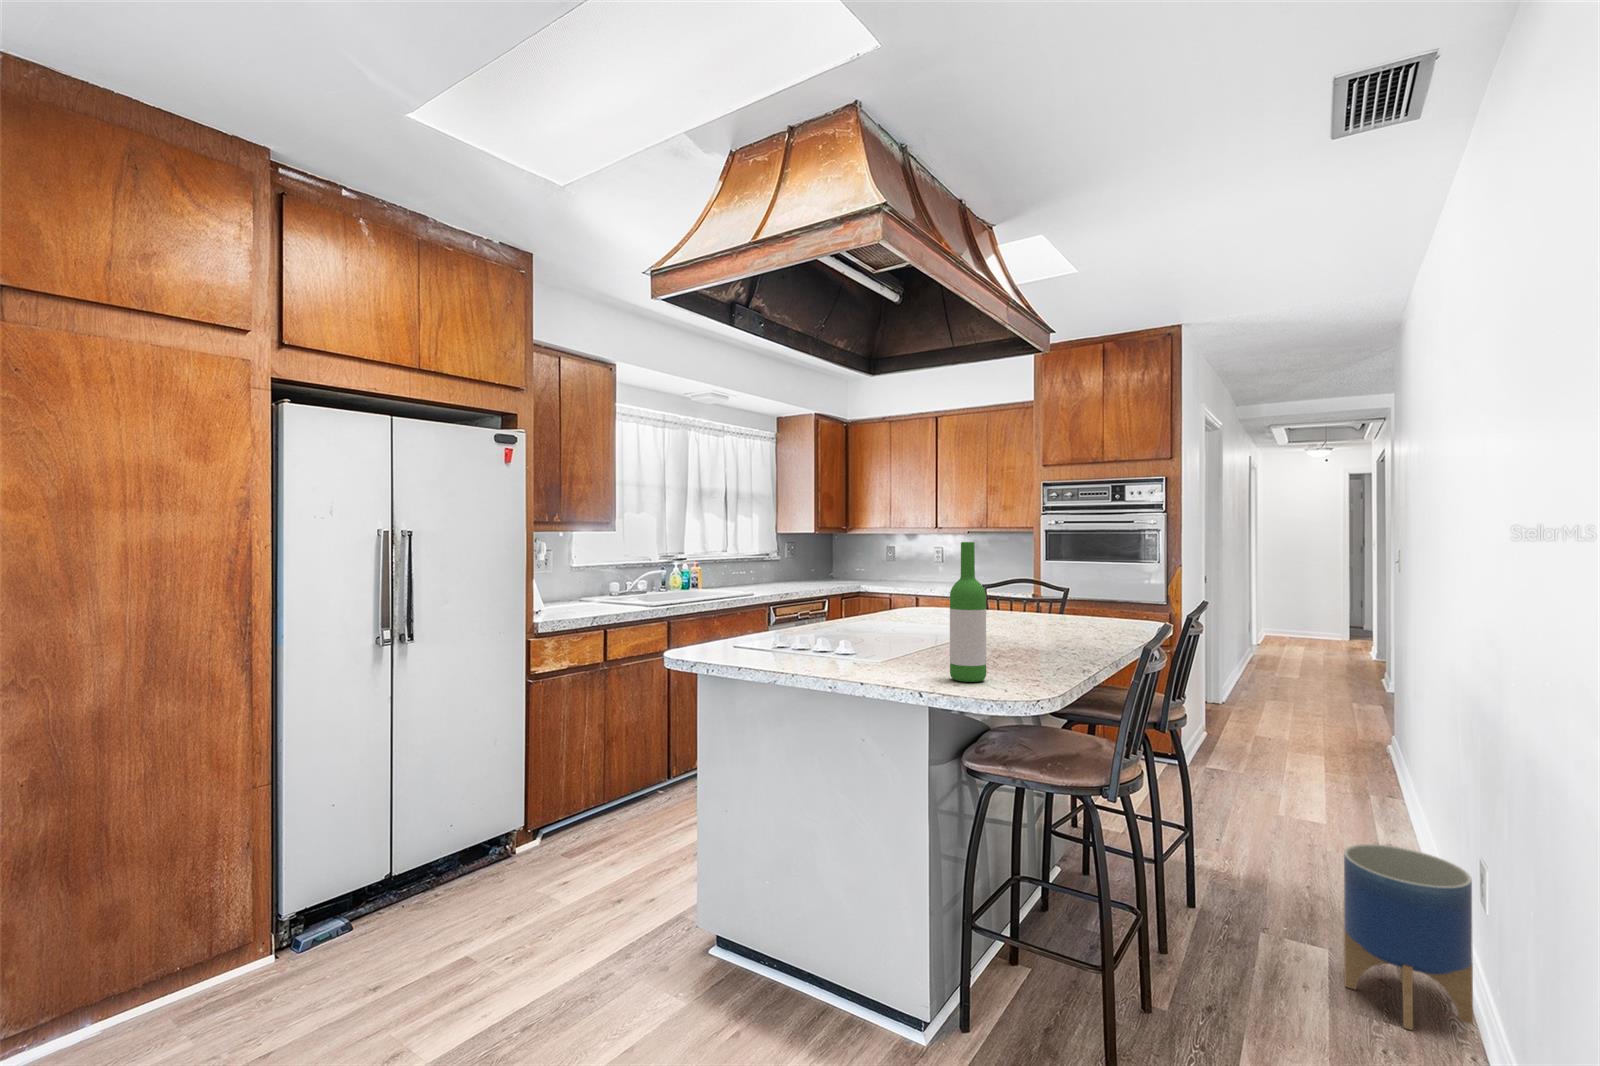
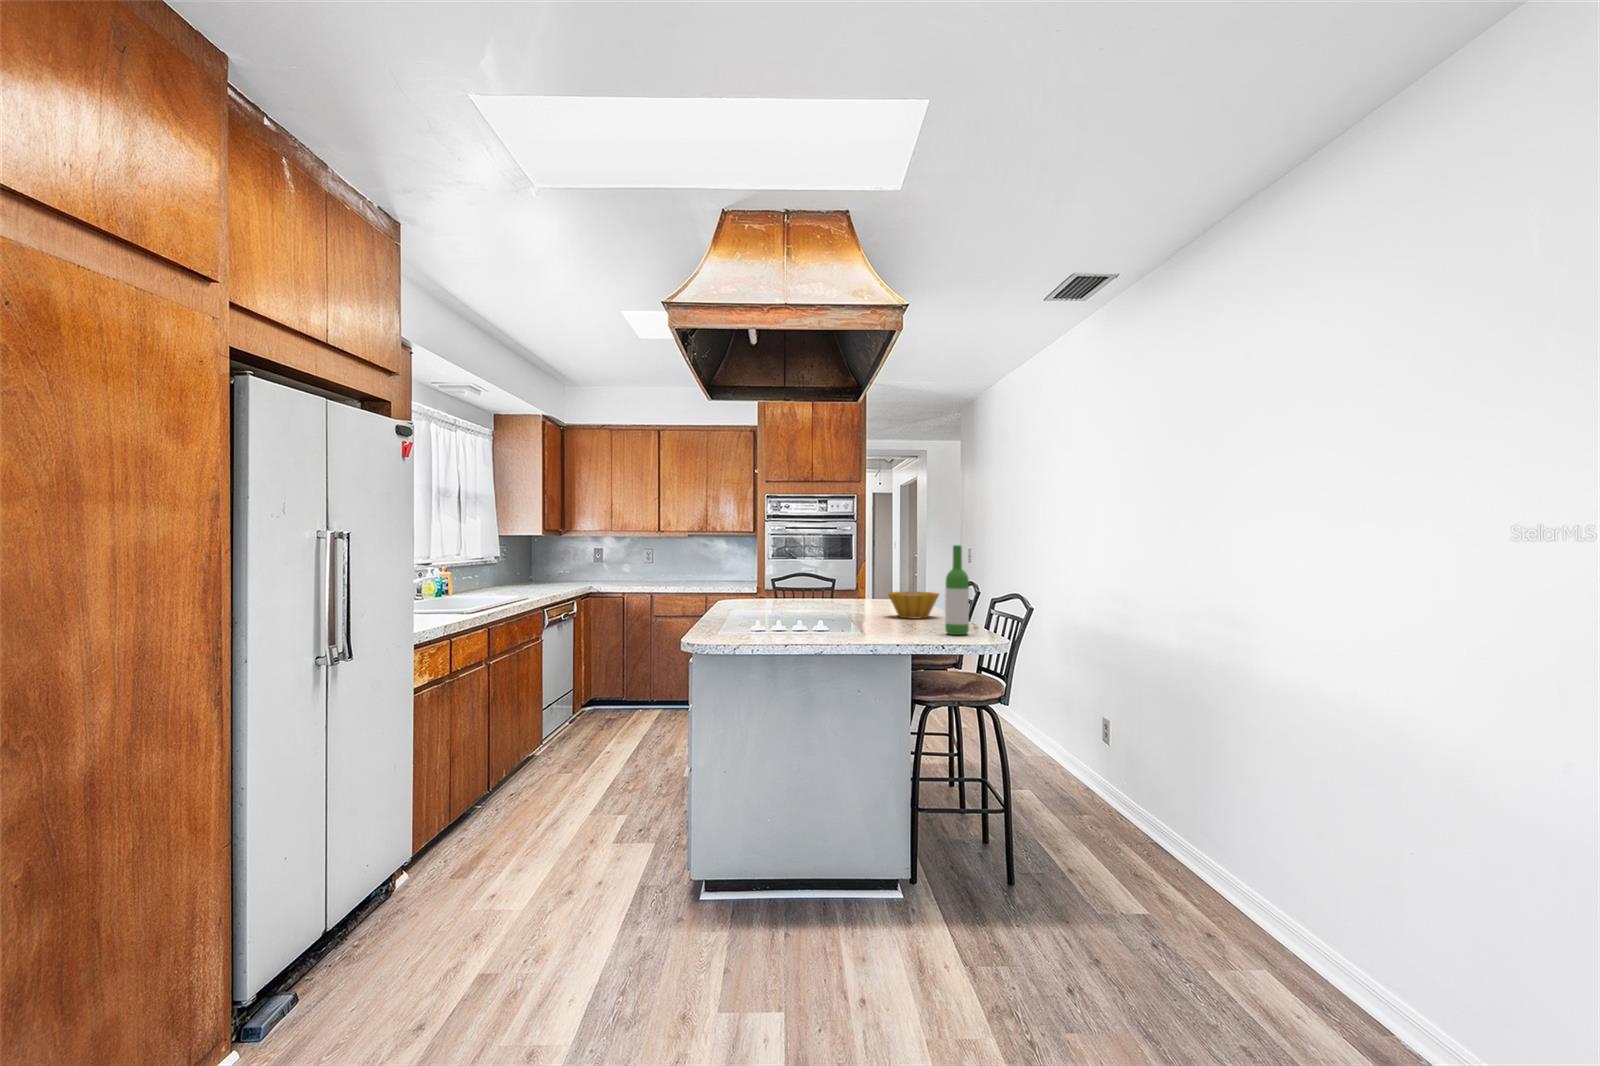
bowl: none [1006,610,1087,652] -> present [888,591,939,618]
planter: present [1344,844,1473,1030] -> none [1042,715,1100,808]

